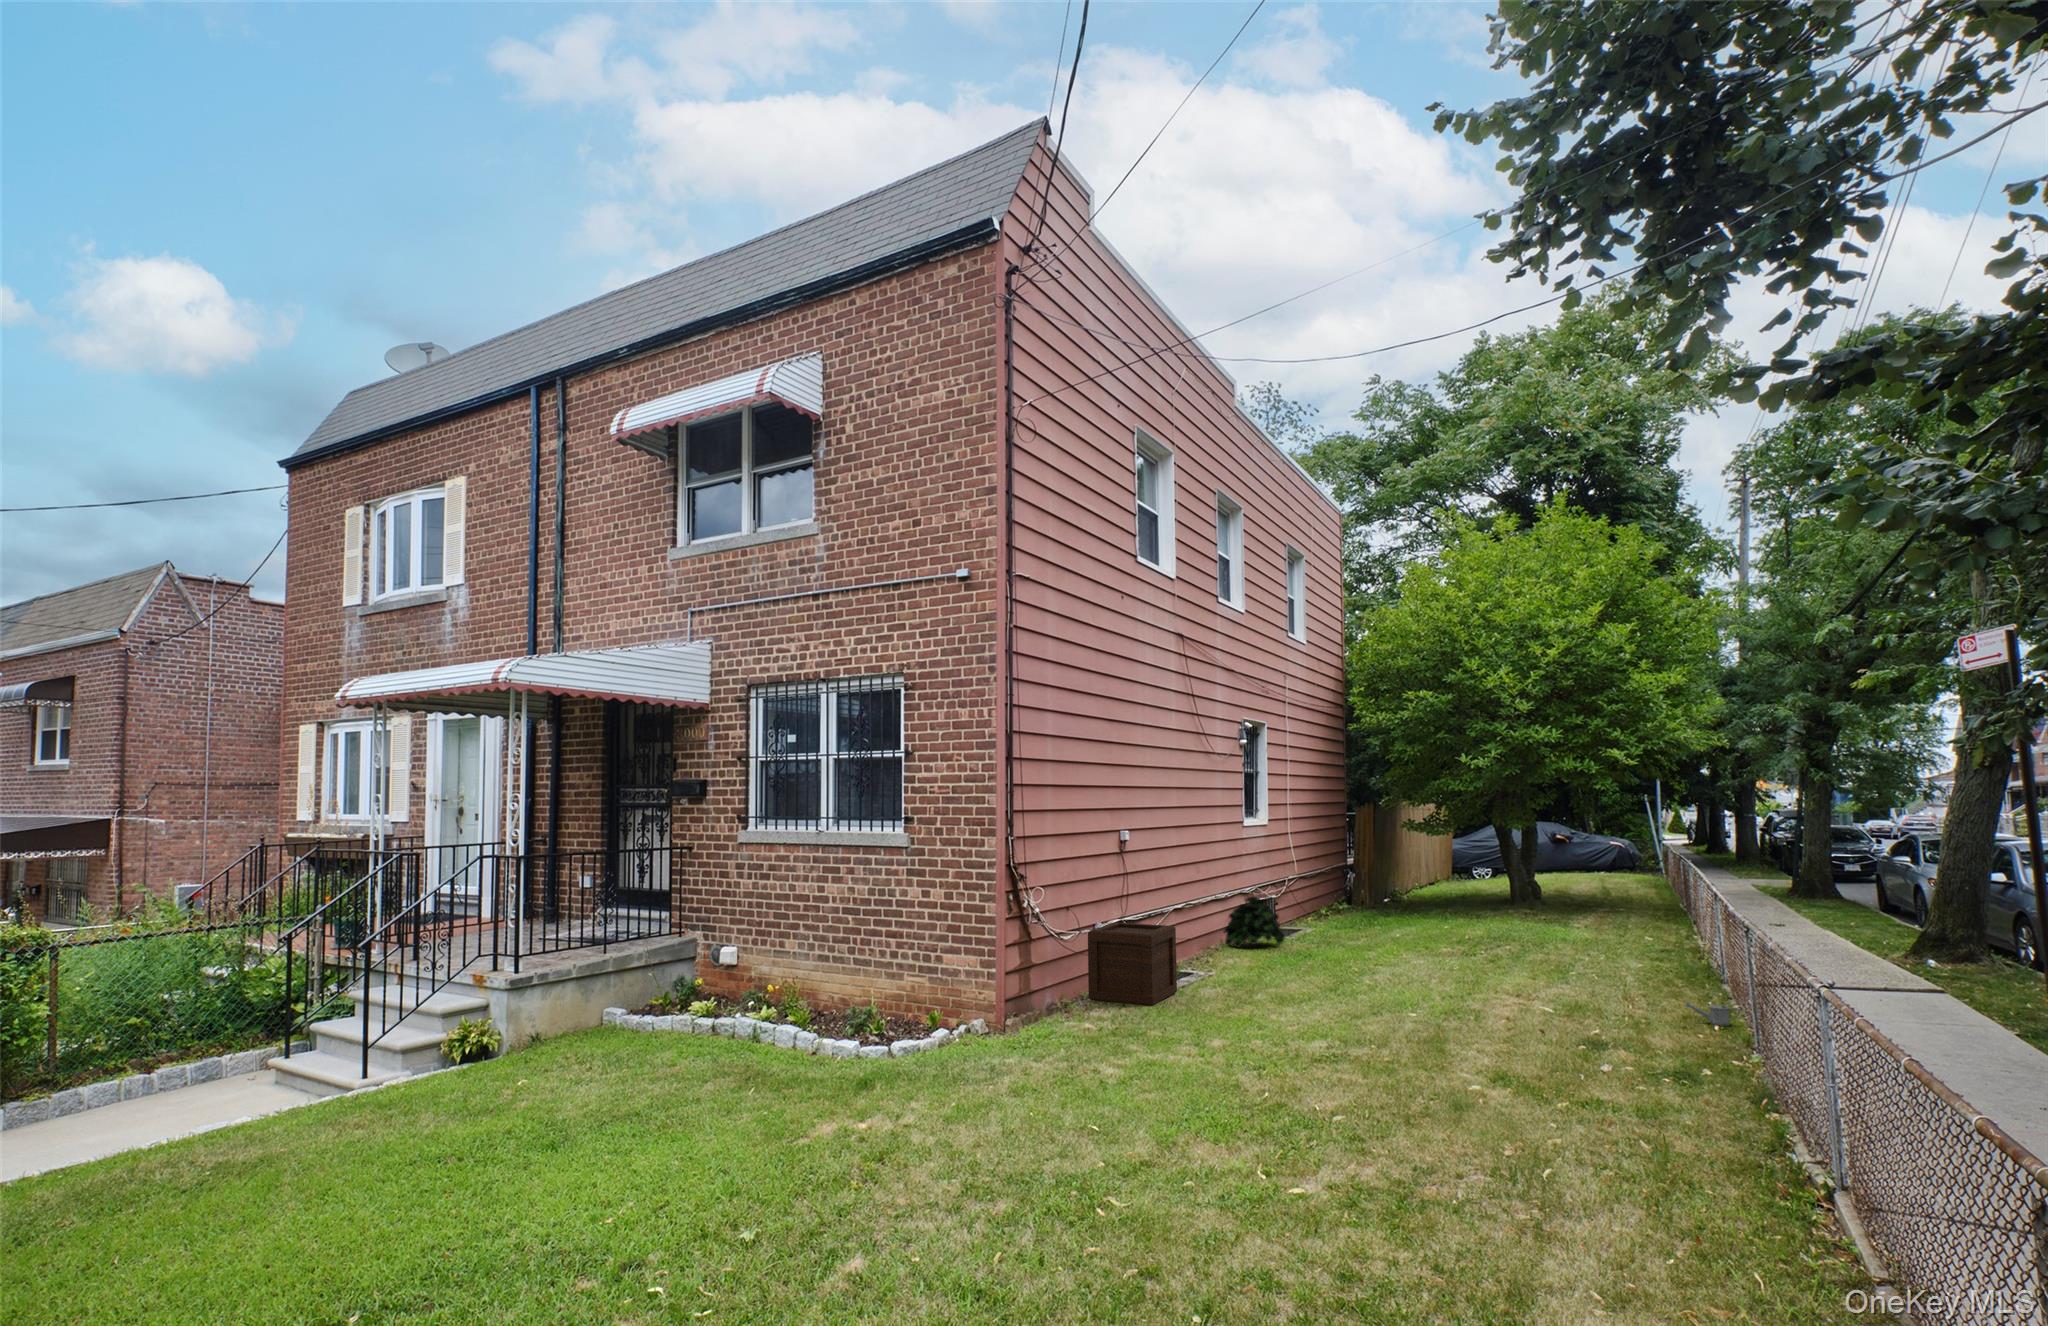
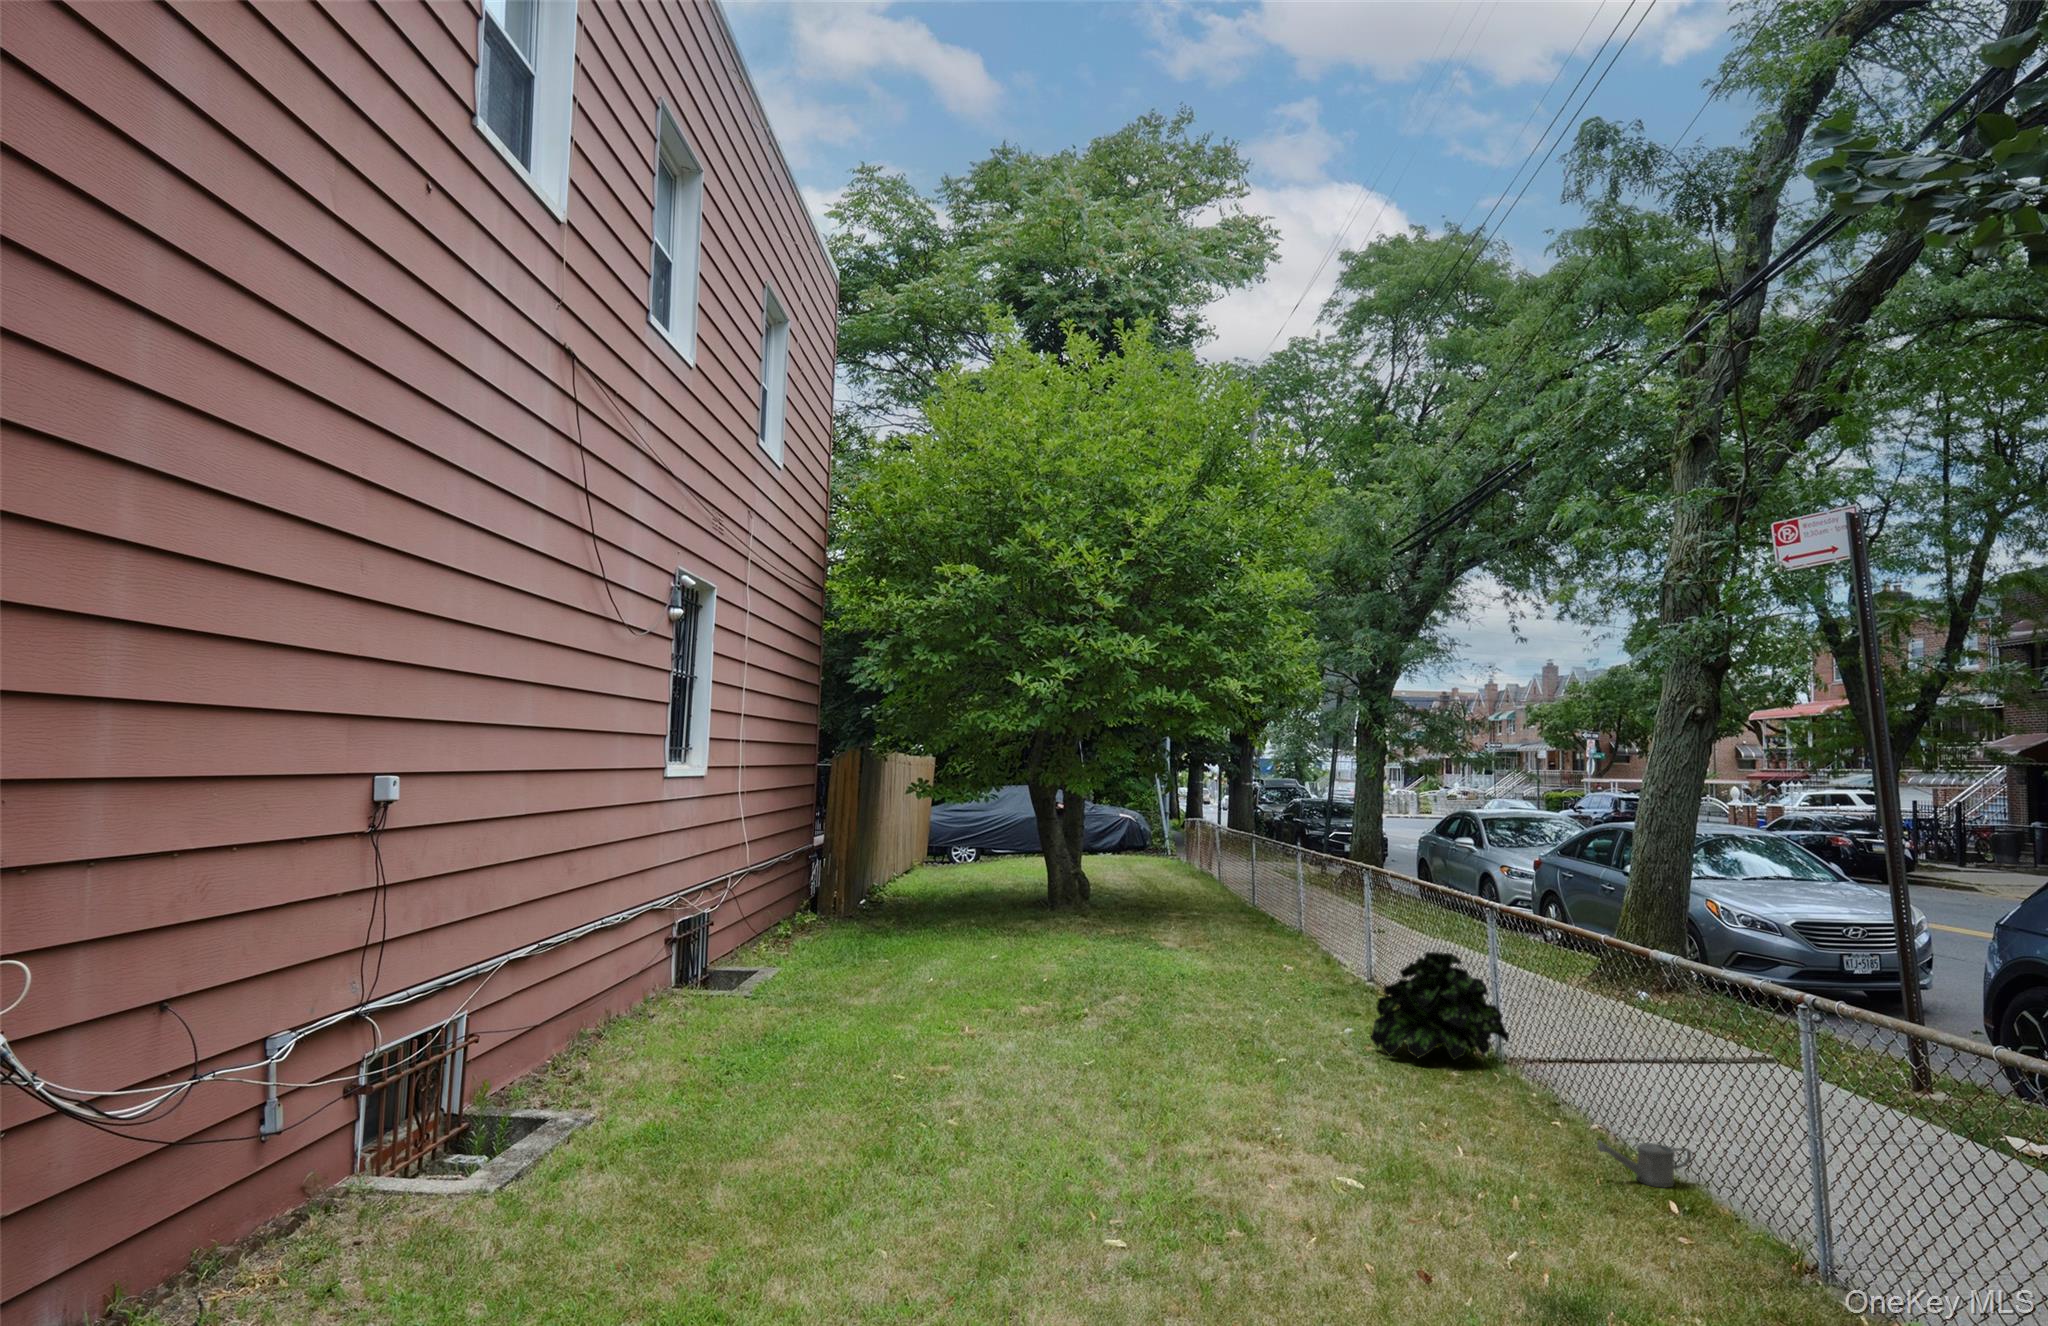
potted plant: present [1224,896,1285,948] -> present [1371,952,1509,1060]
wooden crate: present [1088,922,1177,1006] -> none [220,1022,511,1276]

